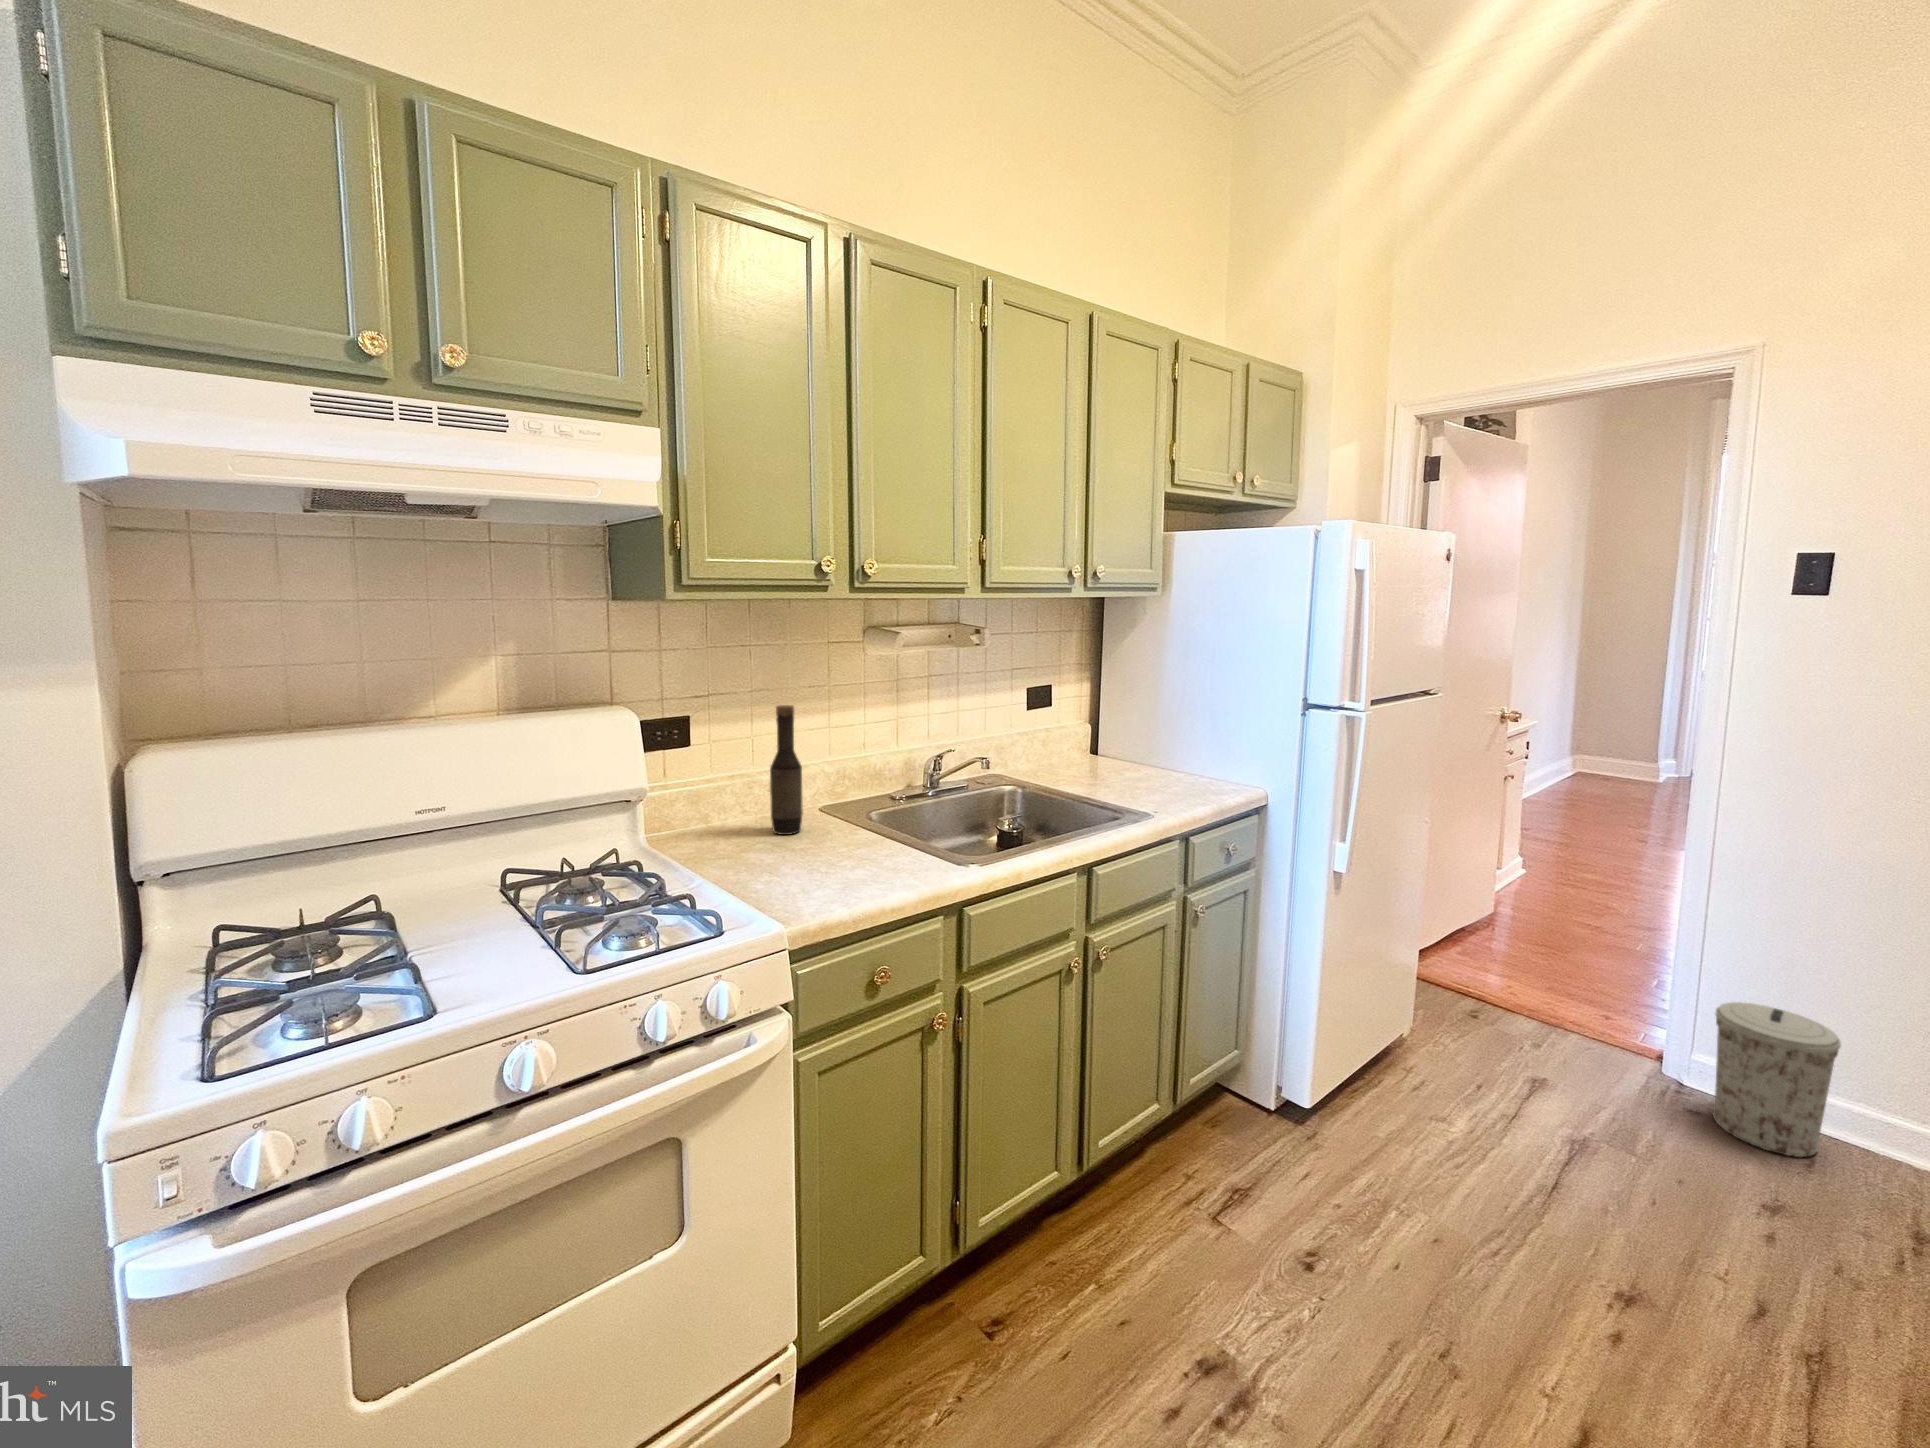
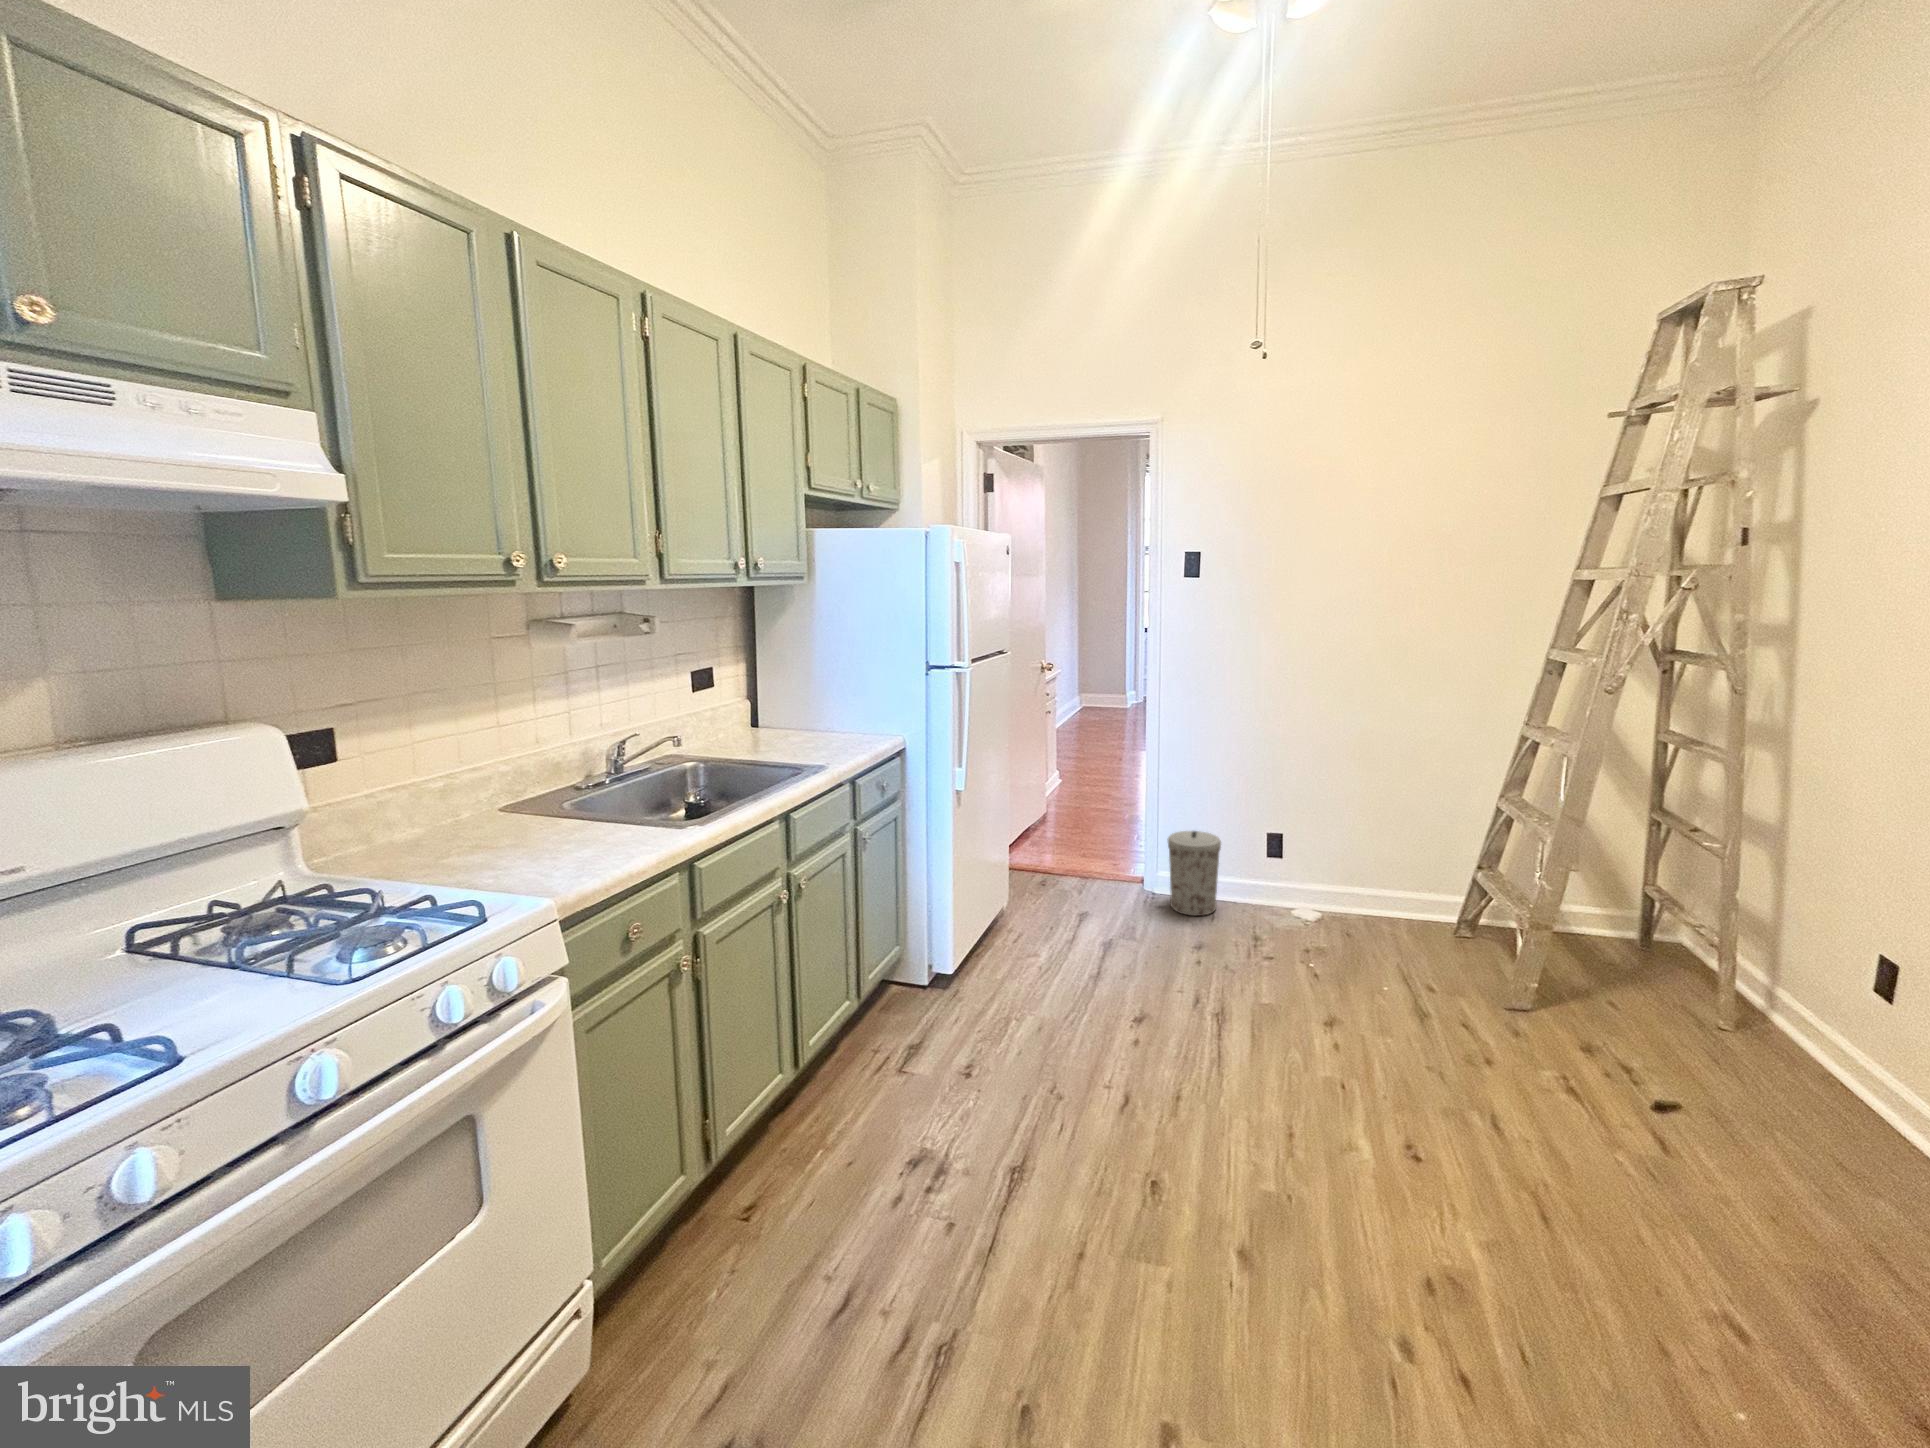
bottle: present [770,705,803,835] -> none [448,704,492,839]

